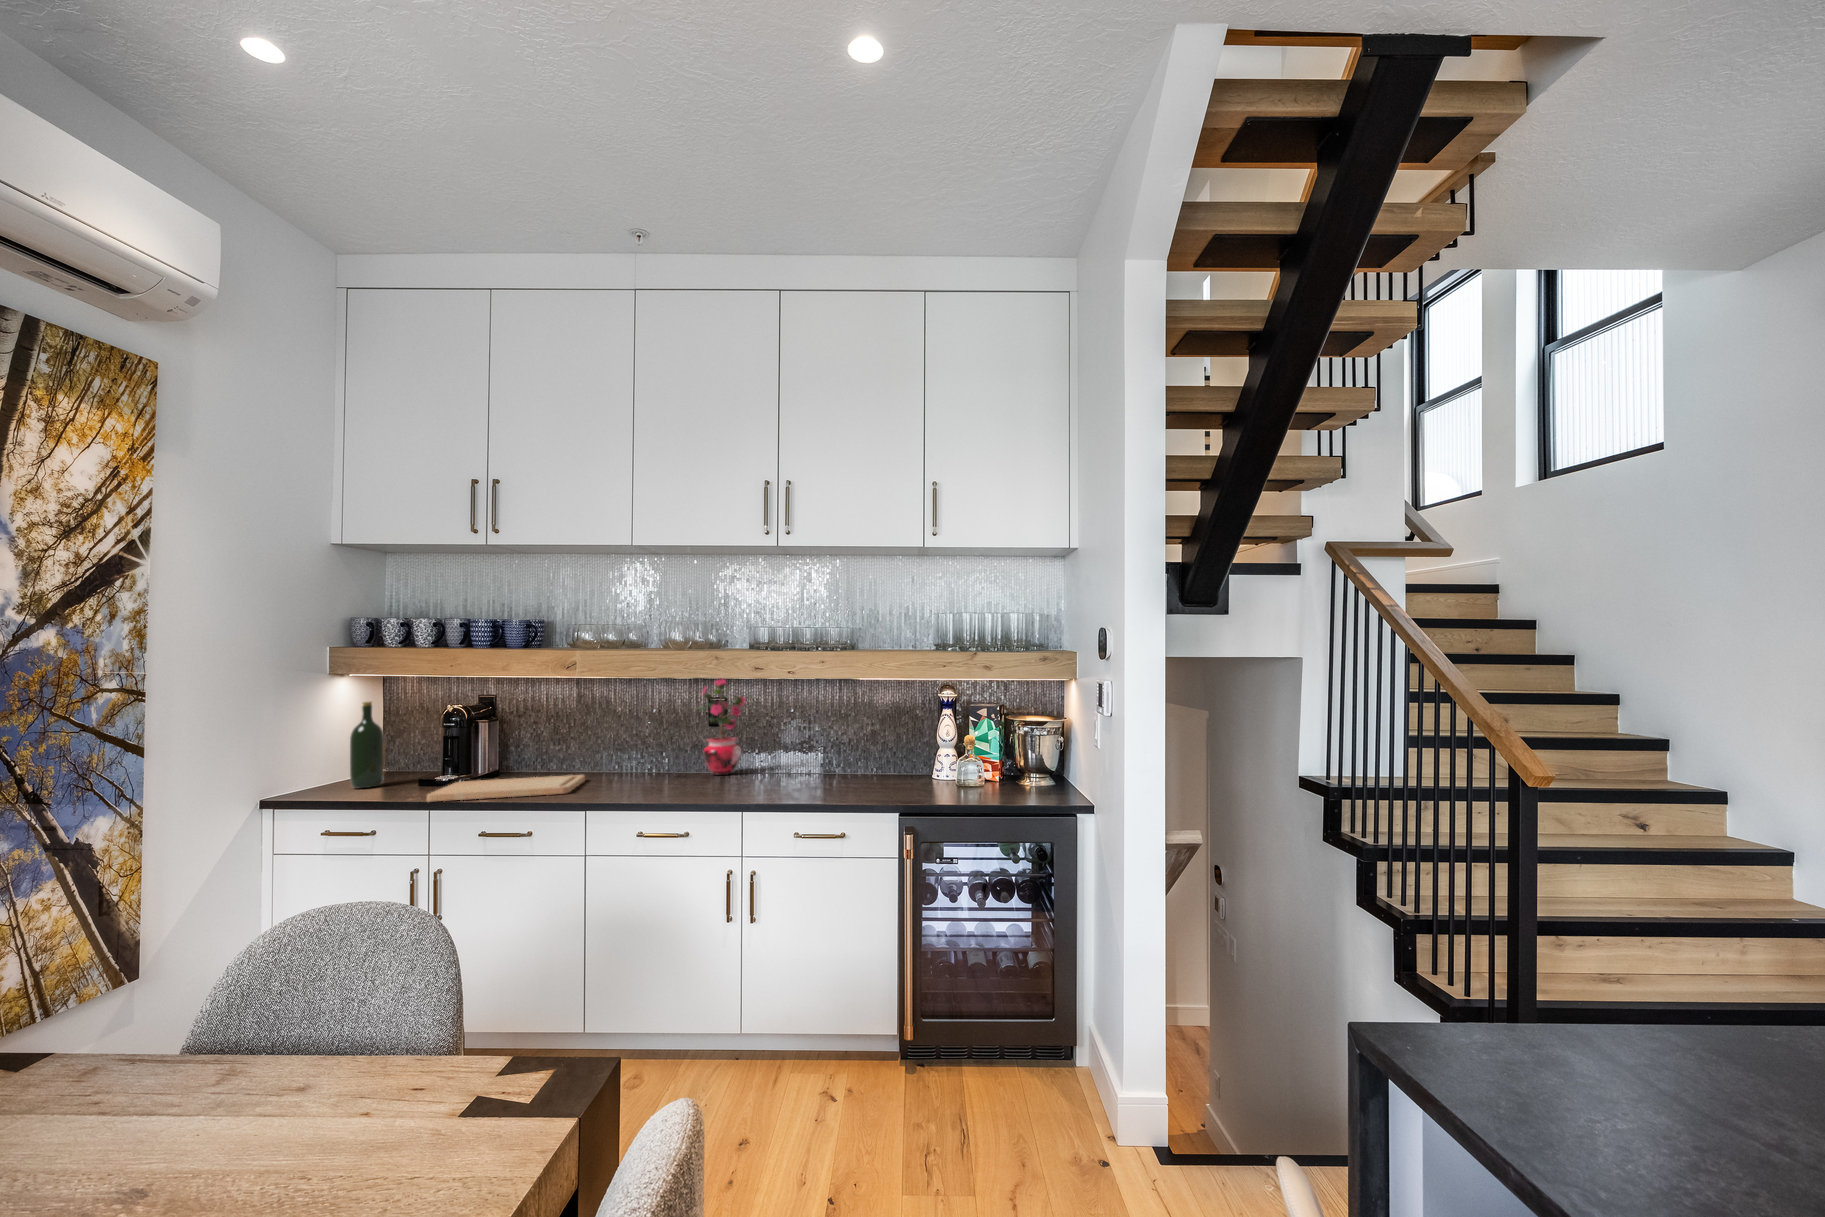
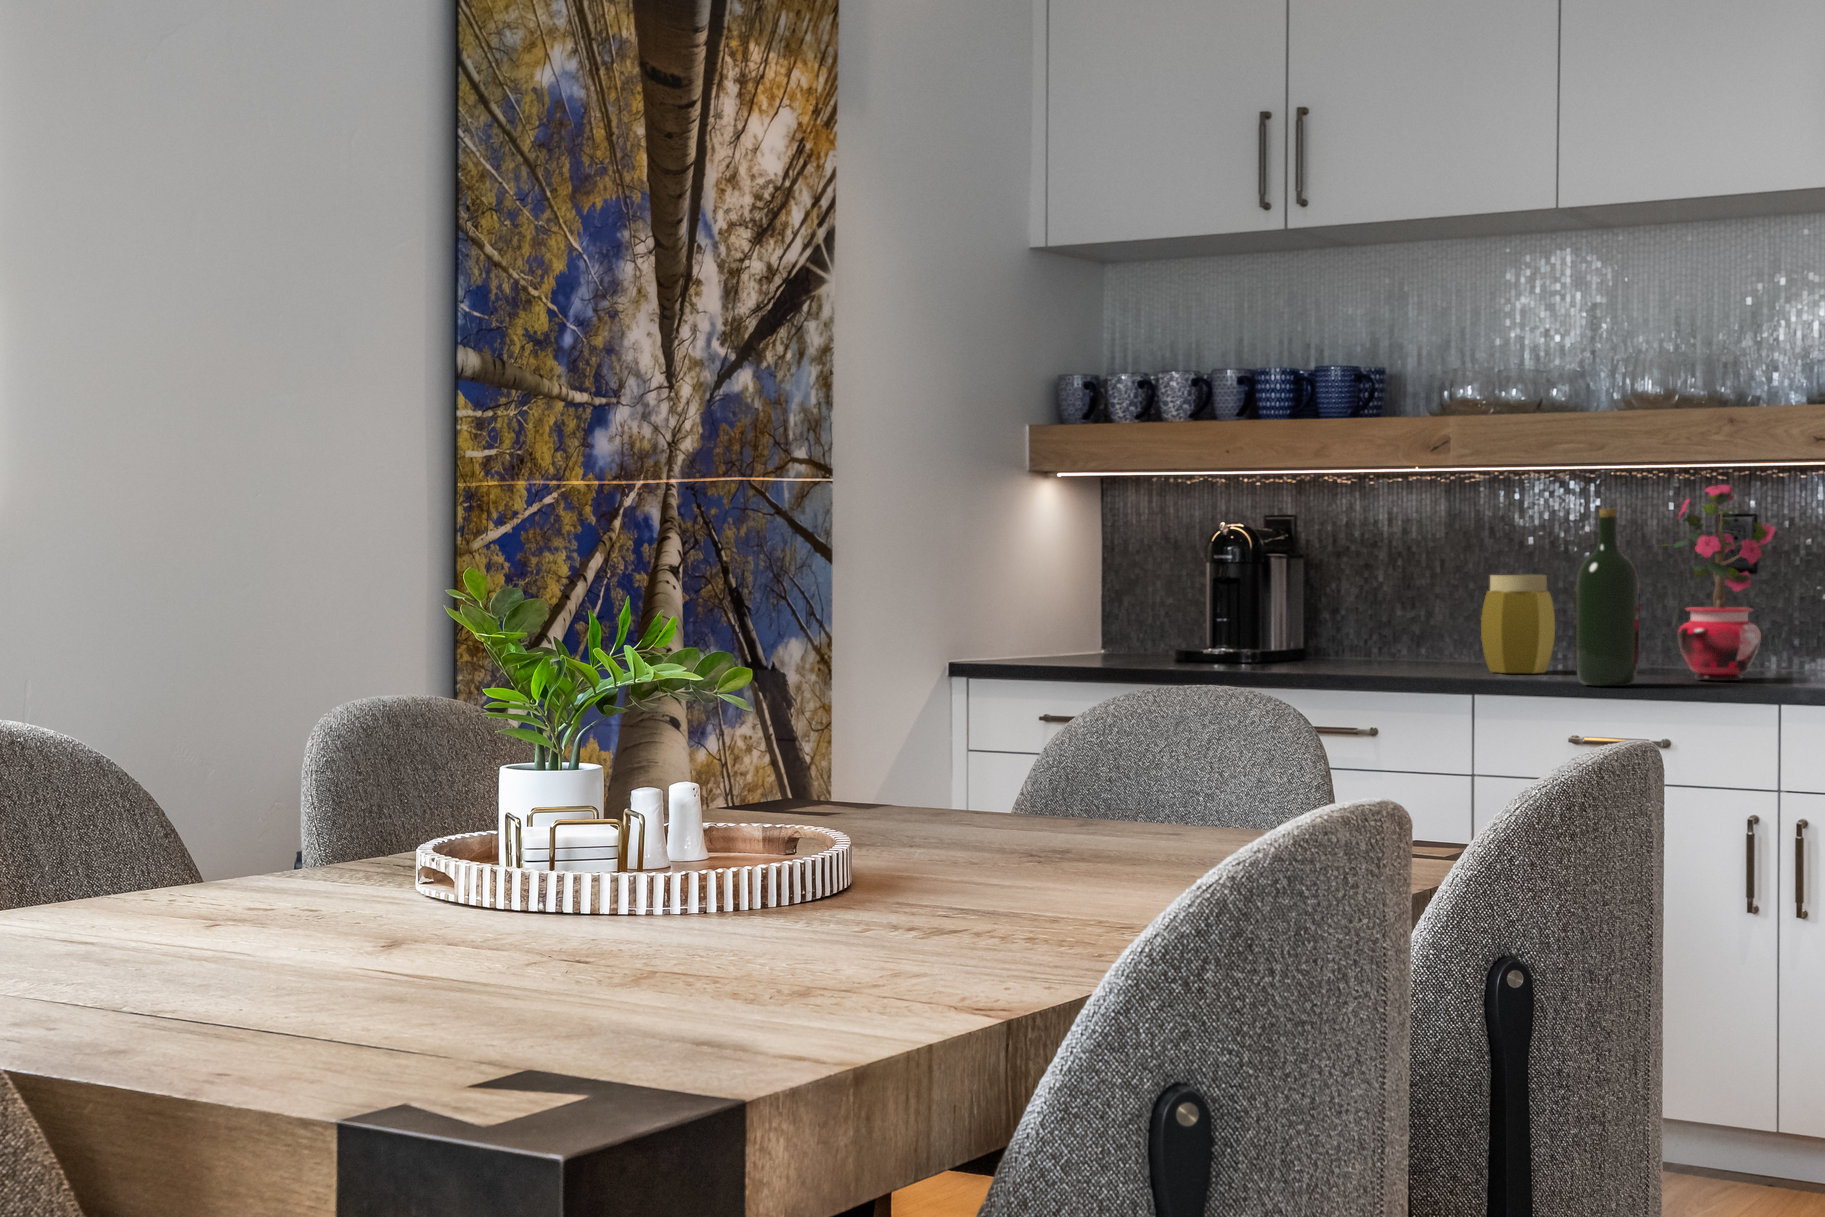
wine bottle: present [350,702,385,788] -> present [1576,509,1639,686]
jar: none [603,725,642,778] -> present [1481,575,1555,673]
cutting board: present [427,775,585,801] -> none [1188,657,1447,682]

